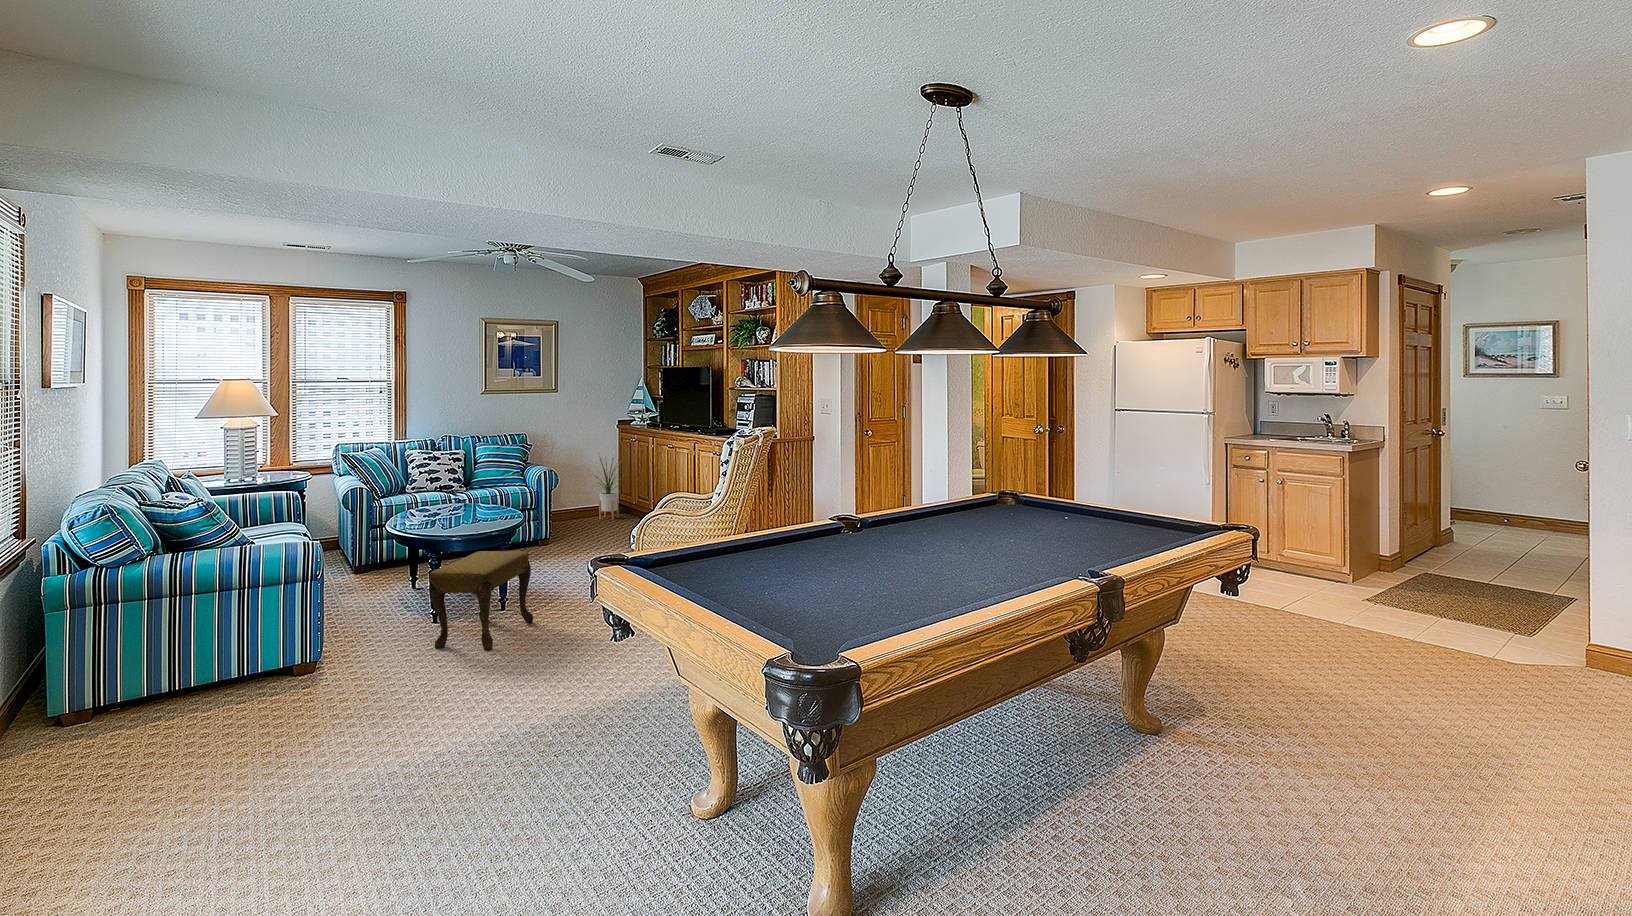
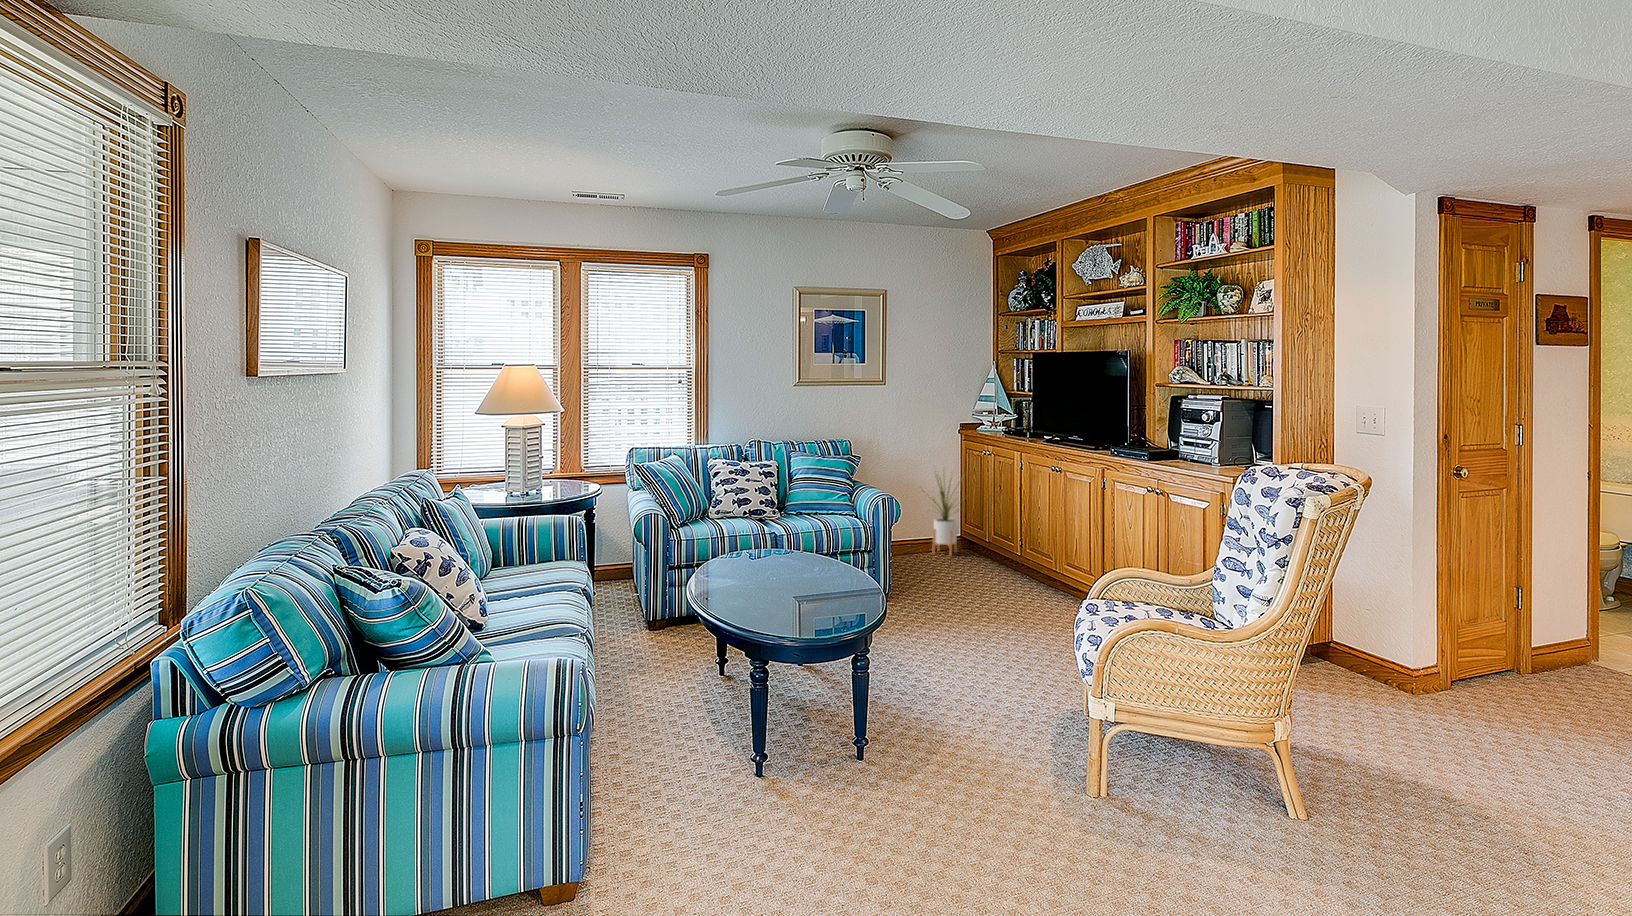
footstool: present [429,551,533,650] -> none [757,657,912,867]

